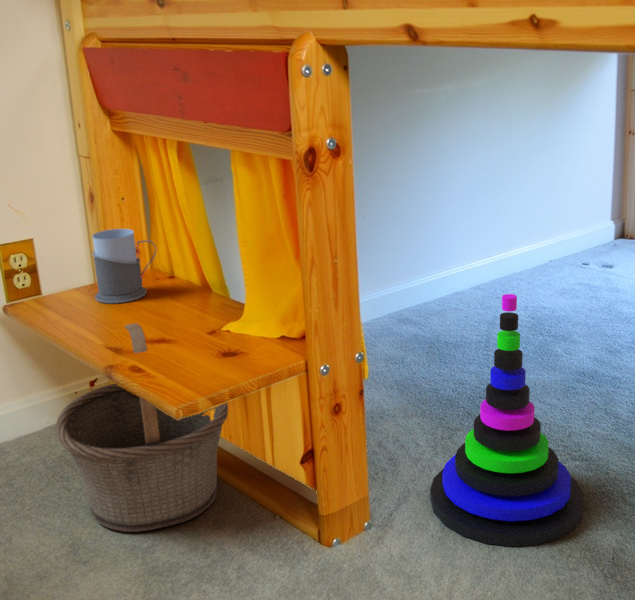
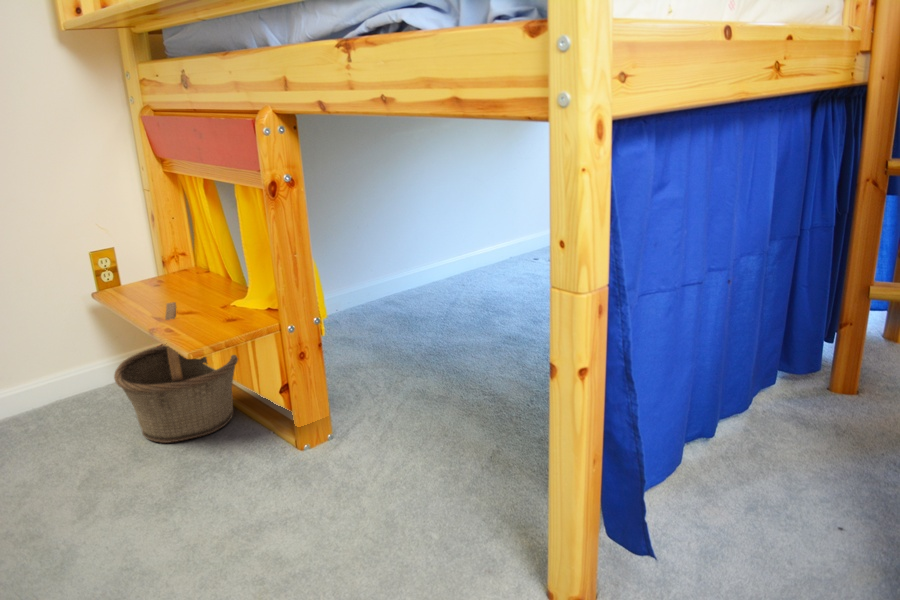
mug: present [92,229,156,303] -> none [150,240,197,290]
stacking toy: present [430,294,583,546] -> none [373,280,471,444]

